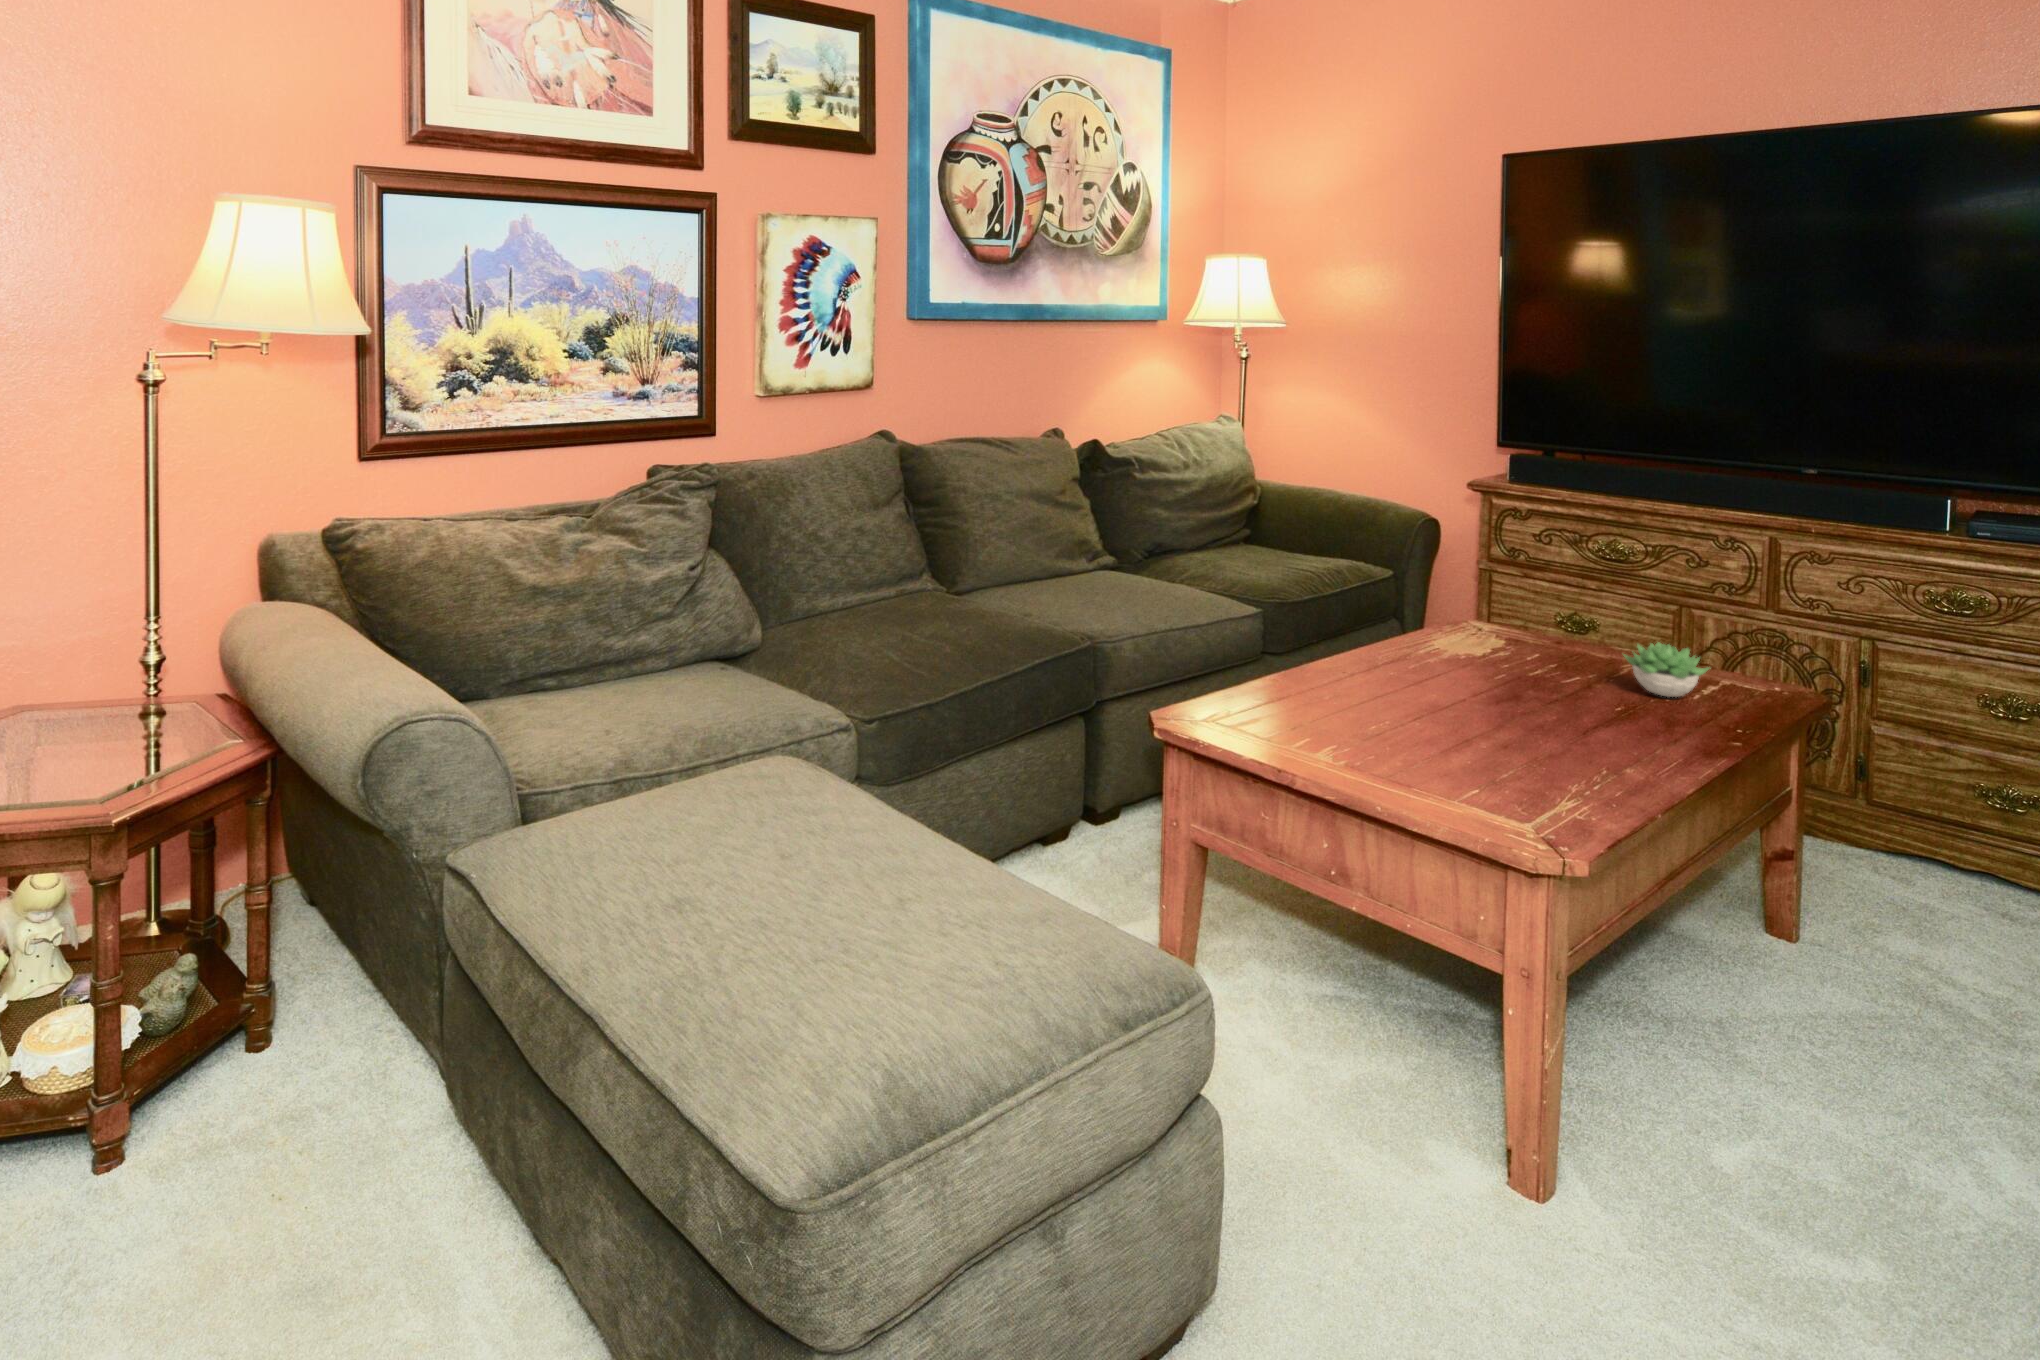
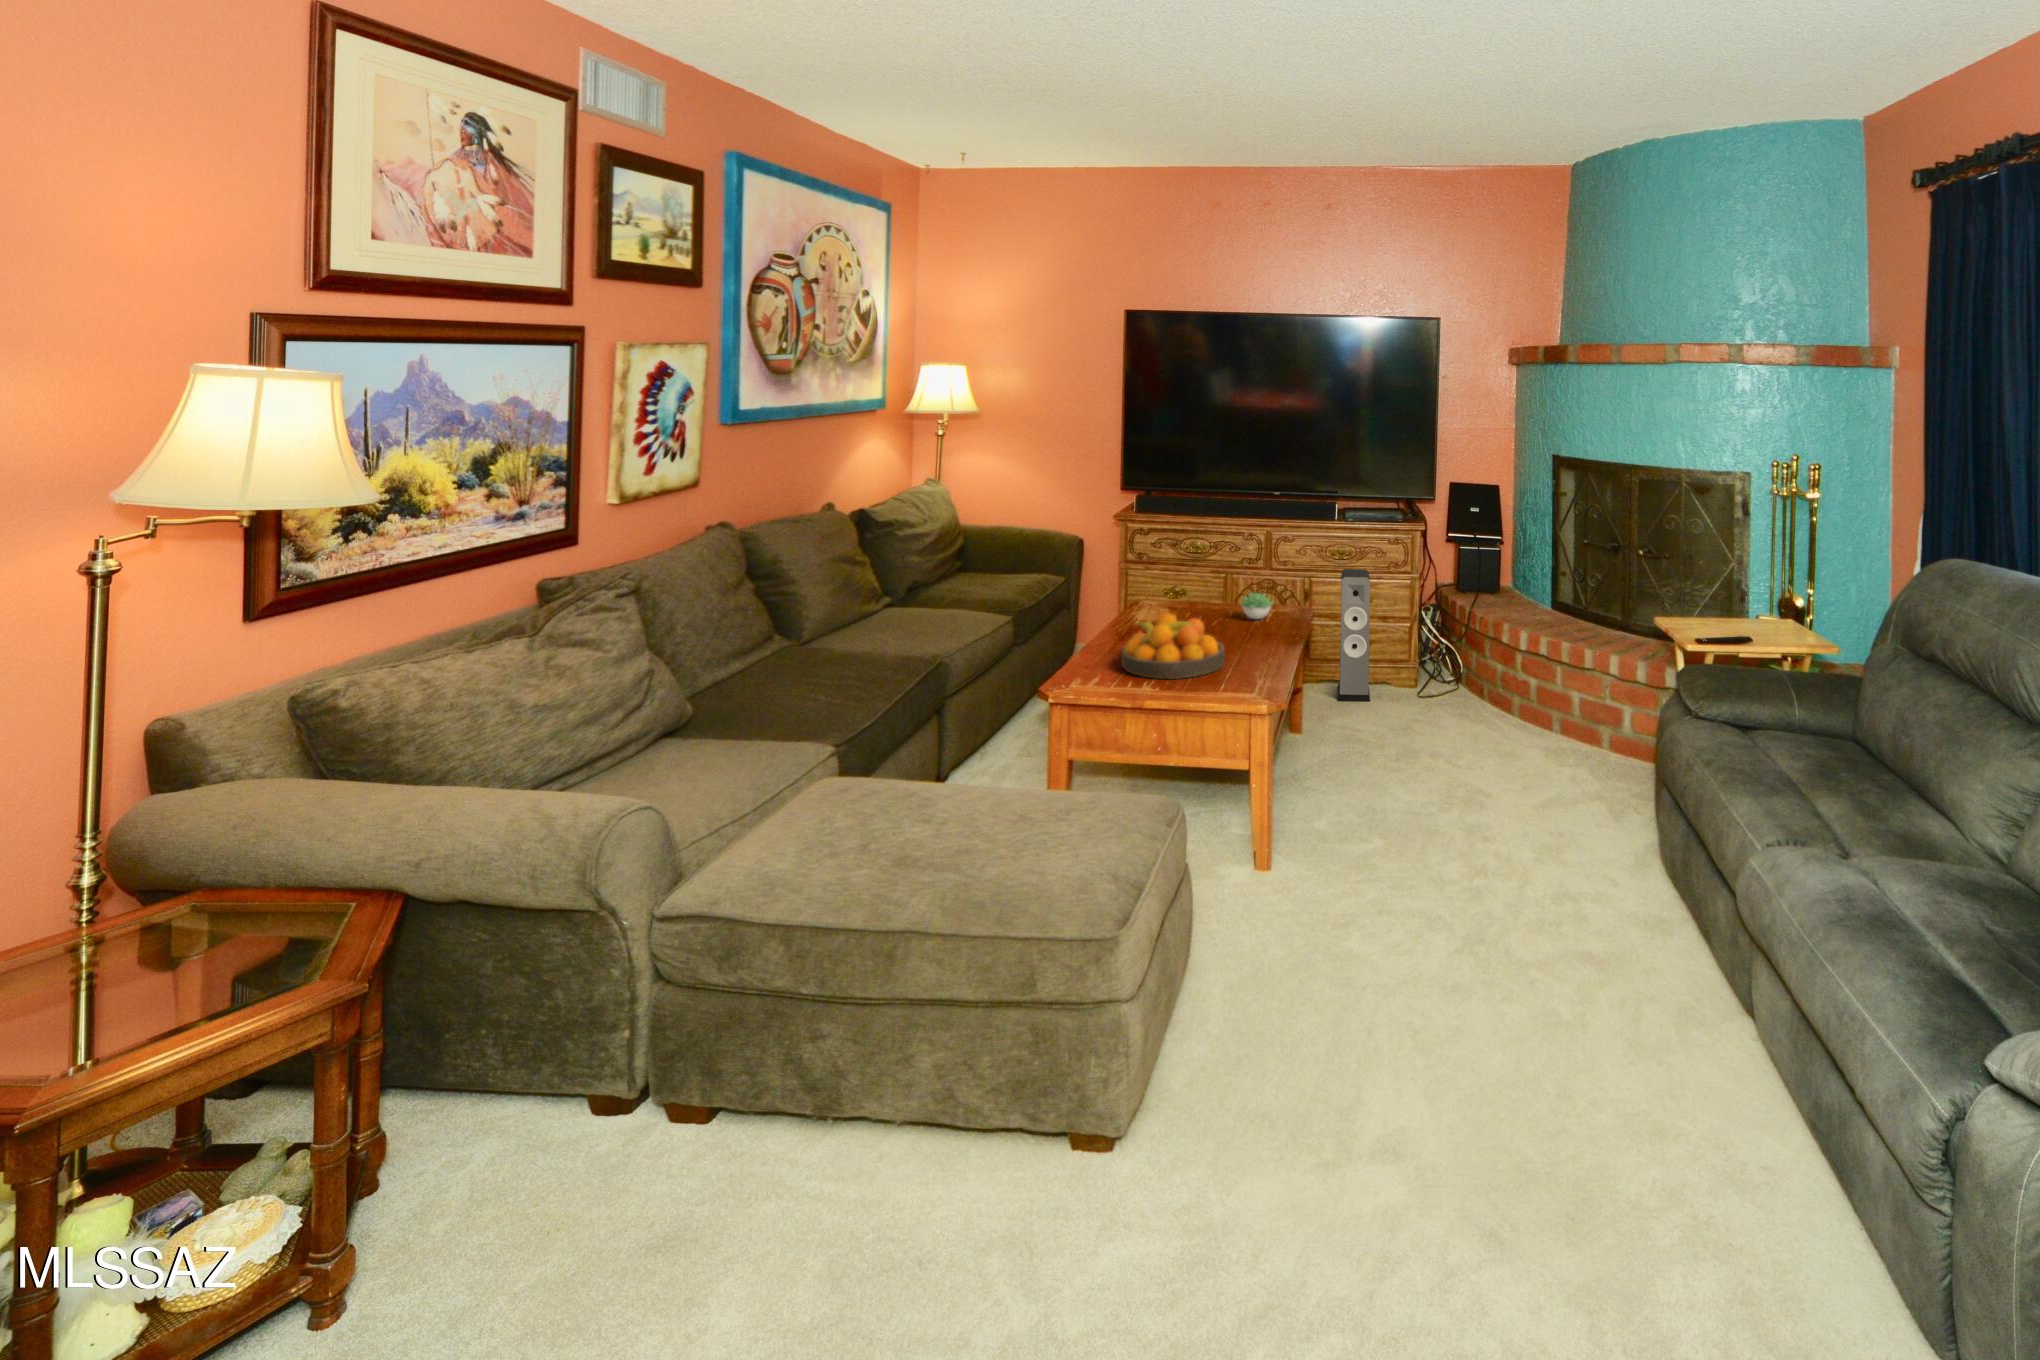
speaker: none [1916,638,2028,937] -> present [1338,569,1370,701]
fruit bowl: none [1303,641,1514,775] -> present [1121,613,1225,679]

